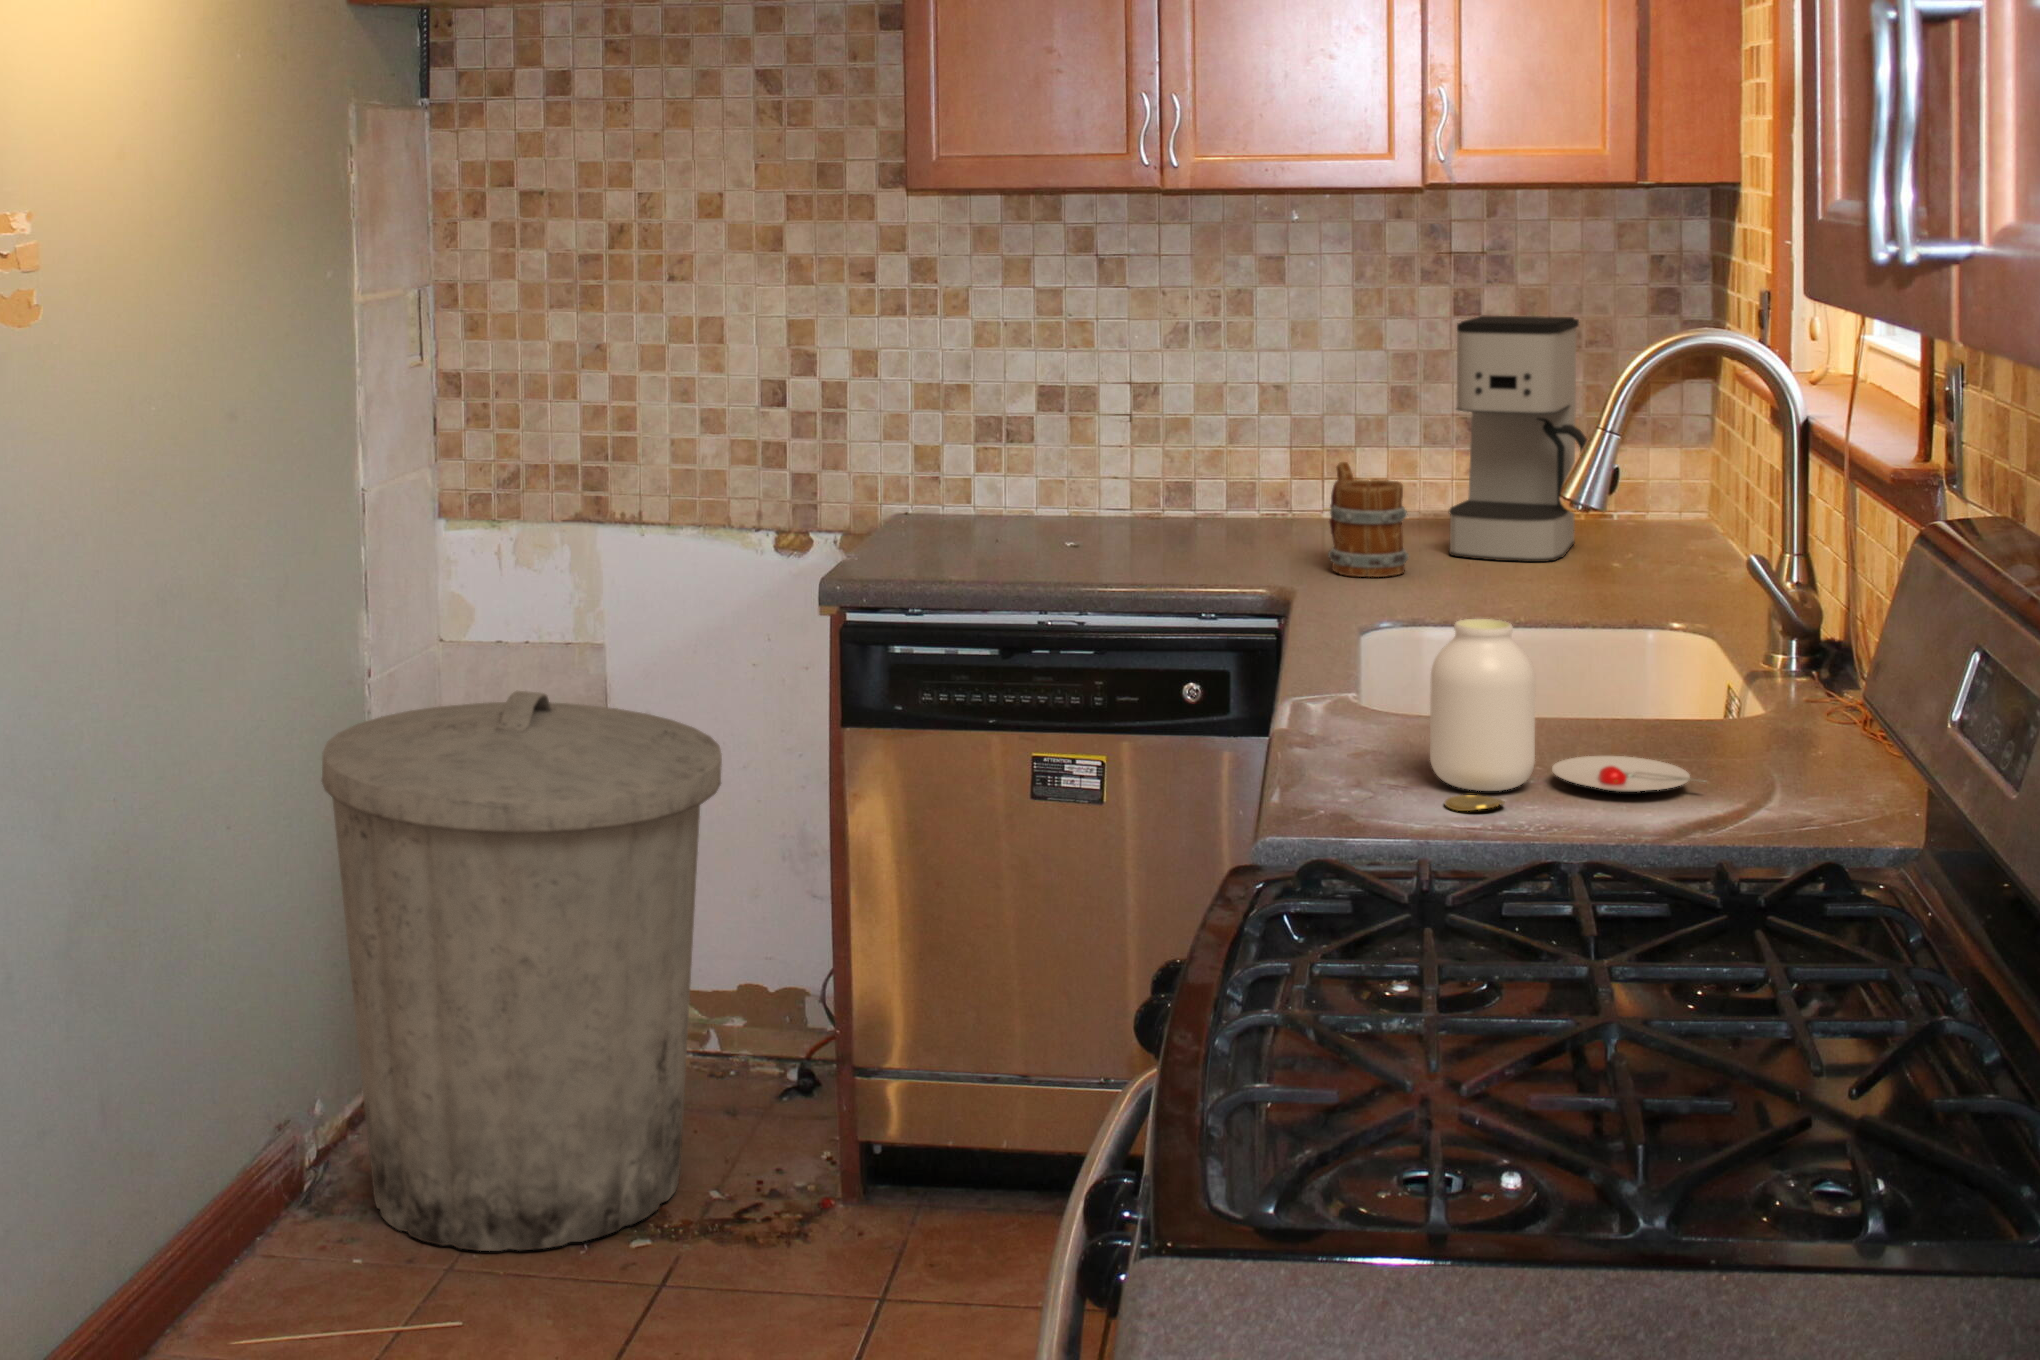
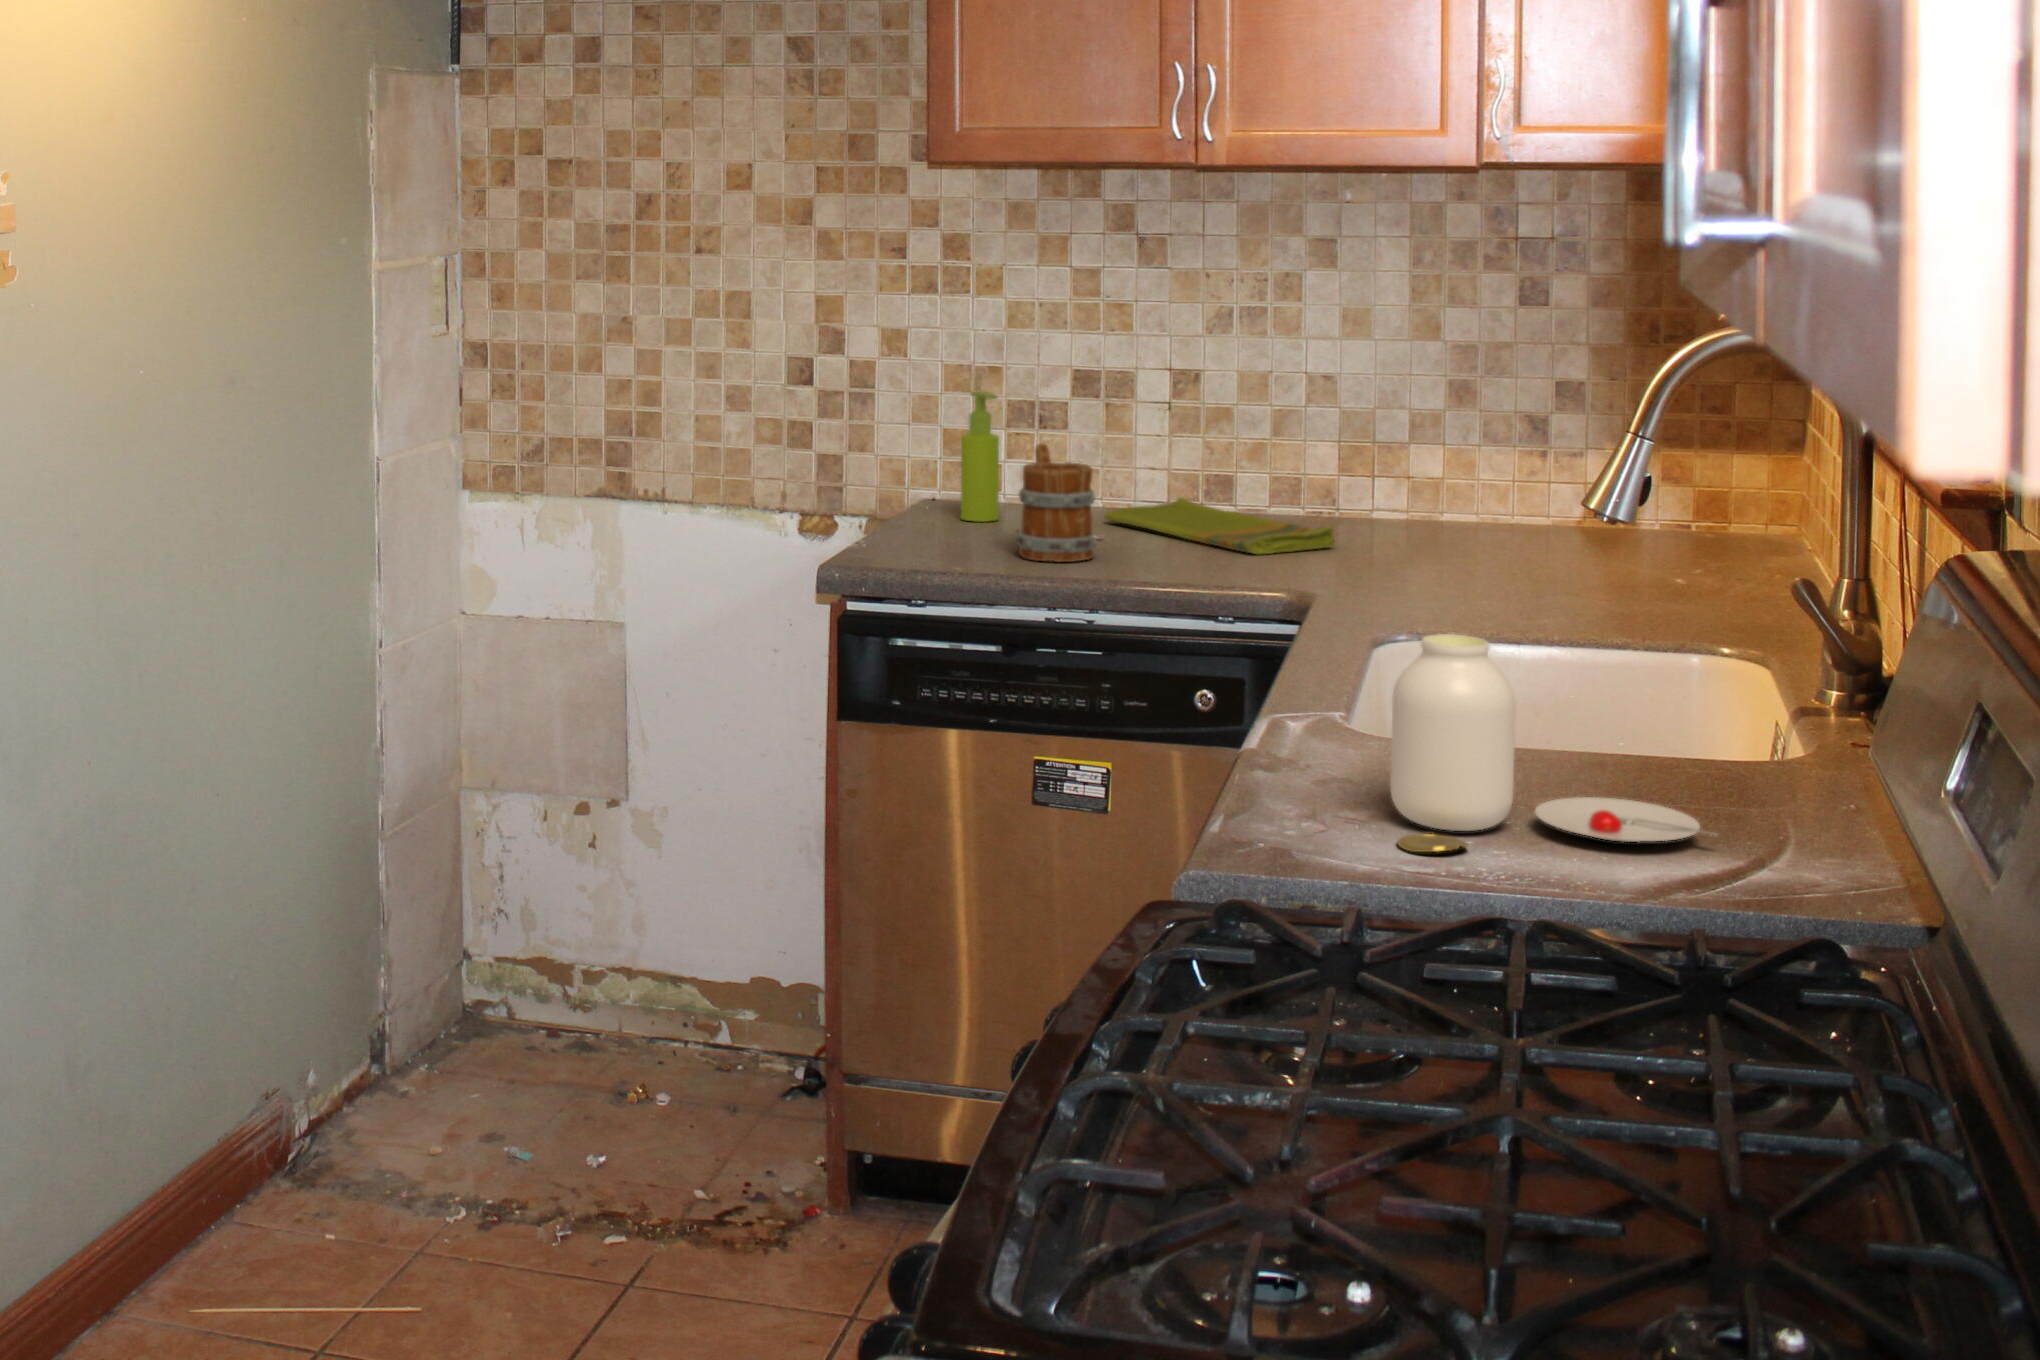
coffee maker: present [1449,316,1587,562] -> none [1510,303,1680,576]
soap dispenser: none [938,408,974,532] -> present [961,392,999,522]
mug: present [1328,462,1409,577] -> present [1016,444,1097,562]
dish towel: none [1074,503,1291,554] -> present [1105,497,1335,555]
trash can: present [322,691,722,1251] -> none [316,666,716,1234]

